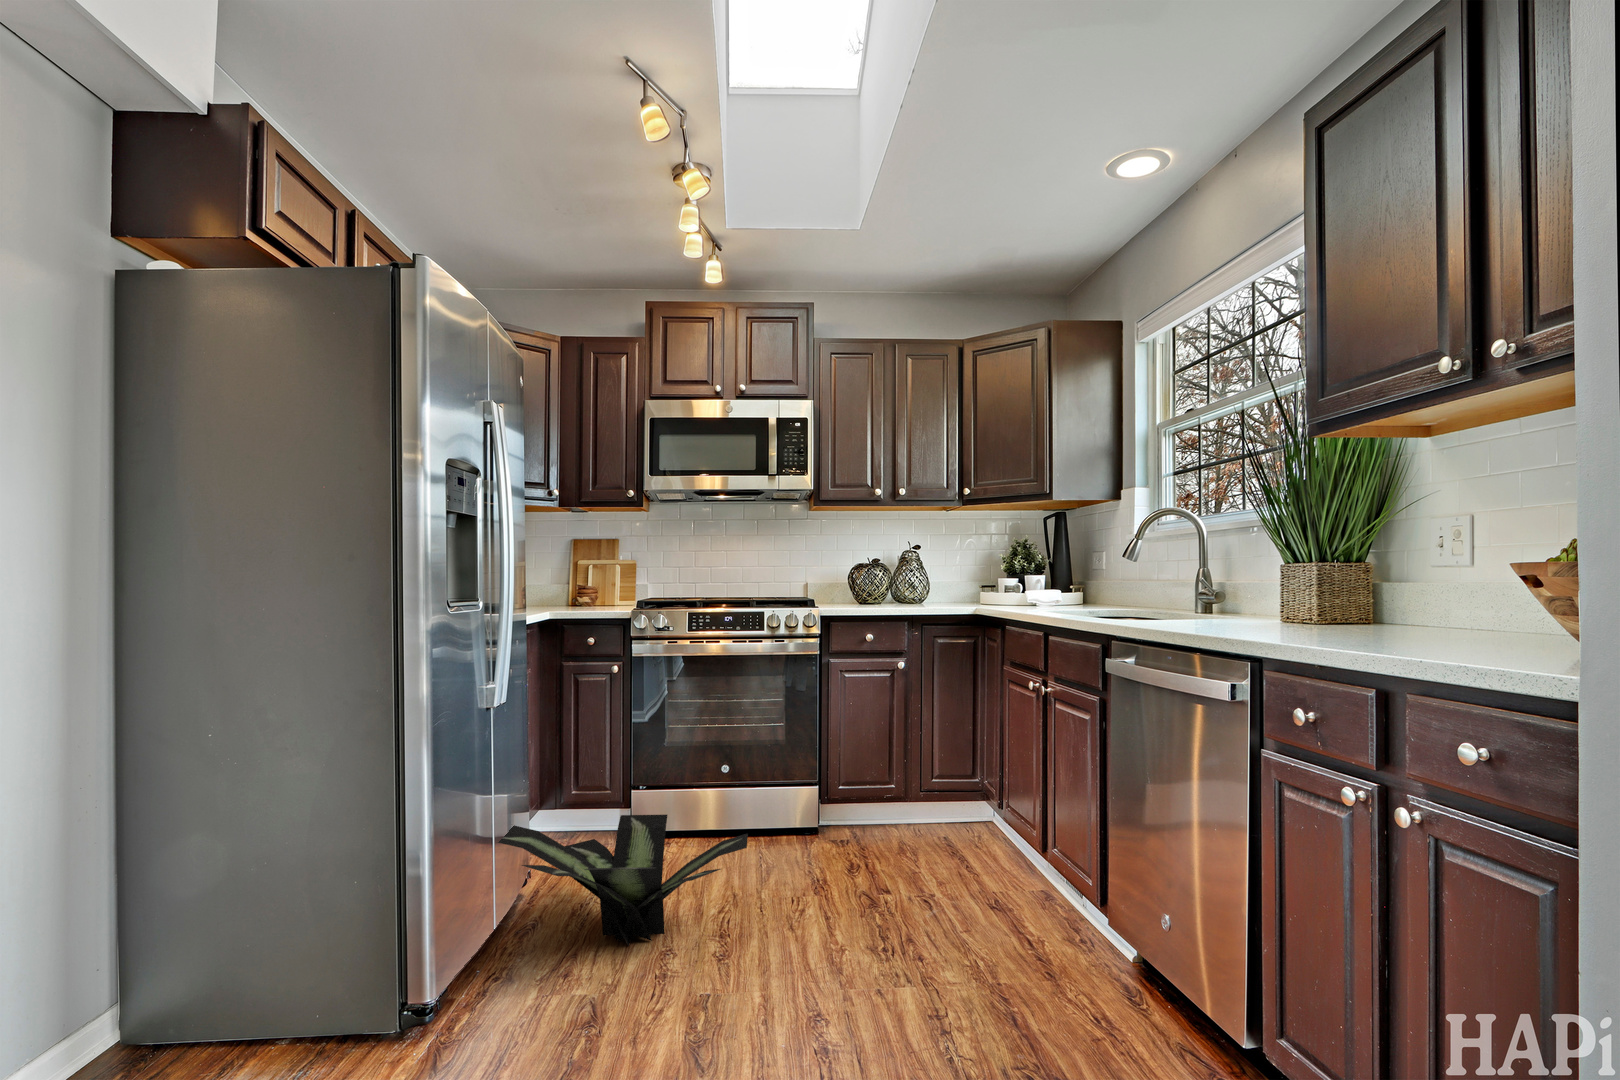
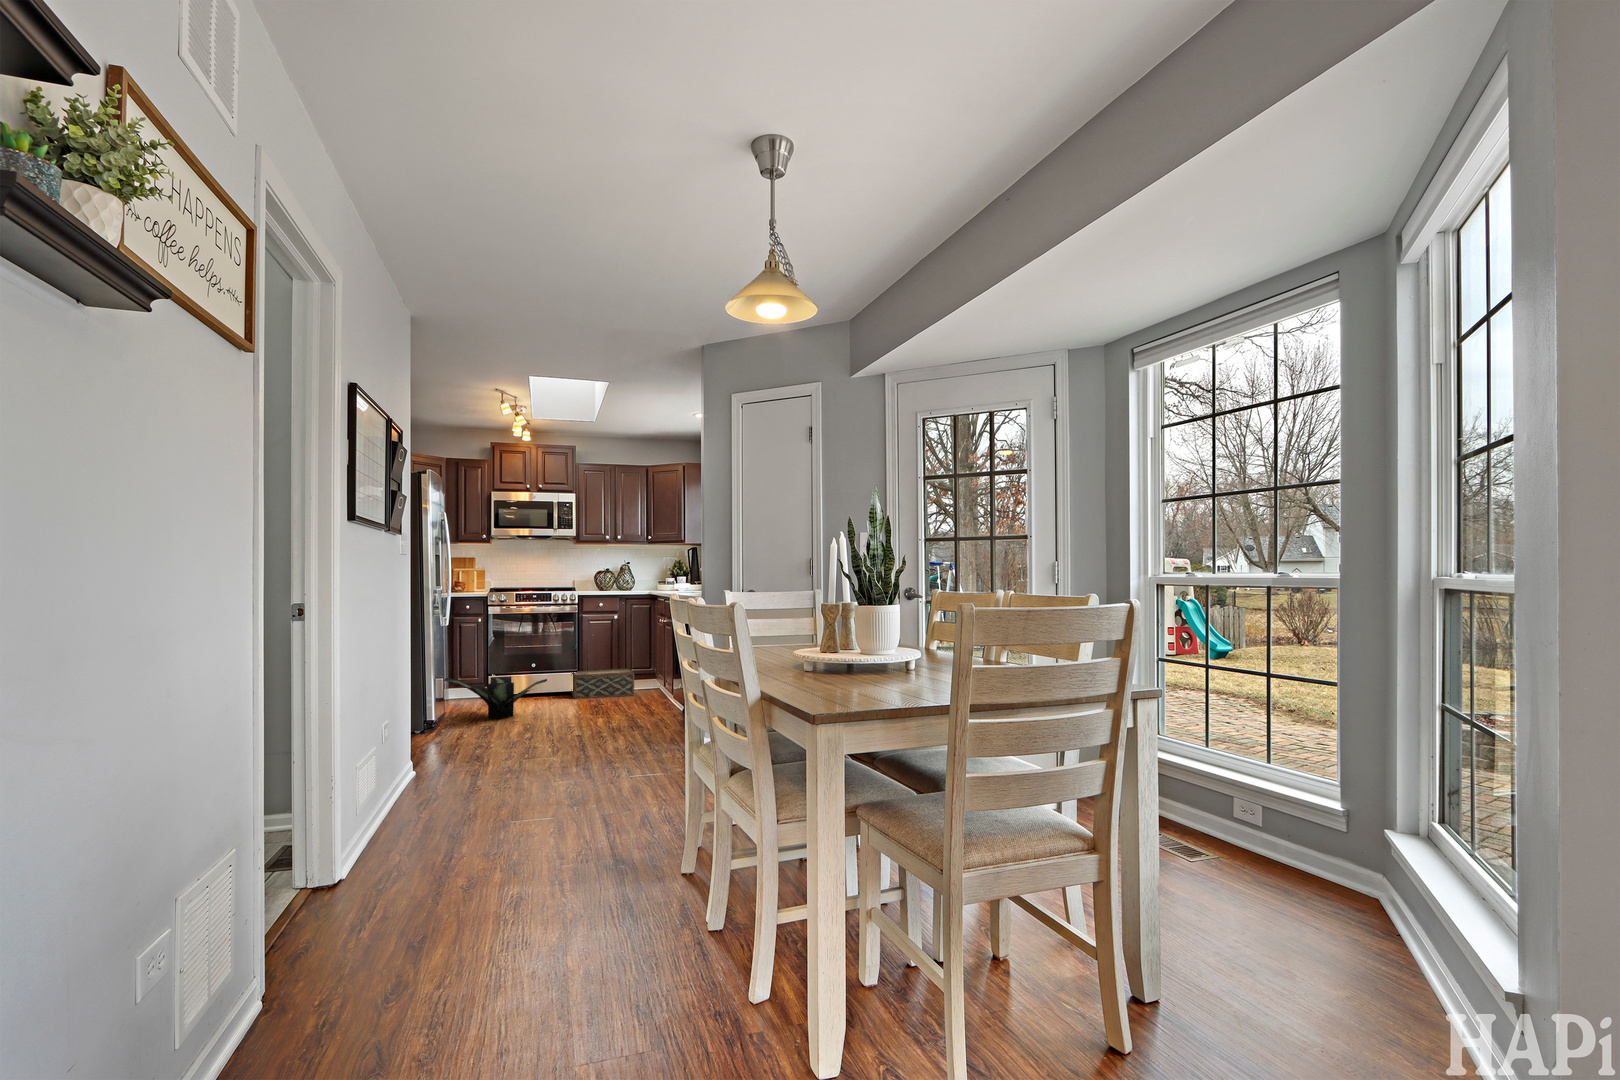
woven basket: none [806,781,947,856] -> present [572,669,634,699]

